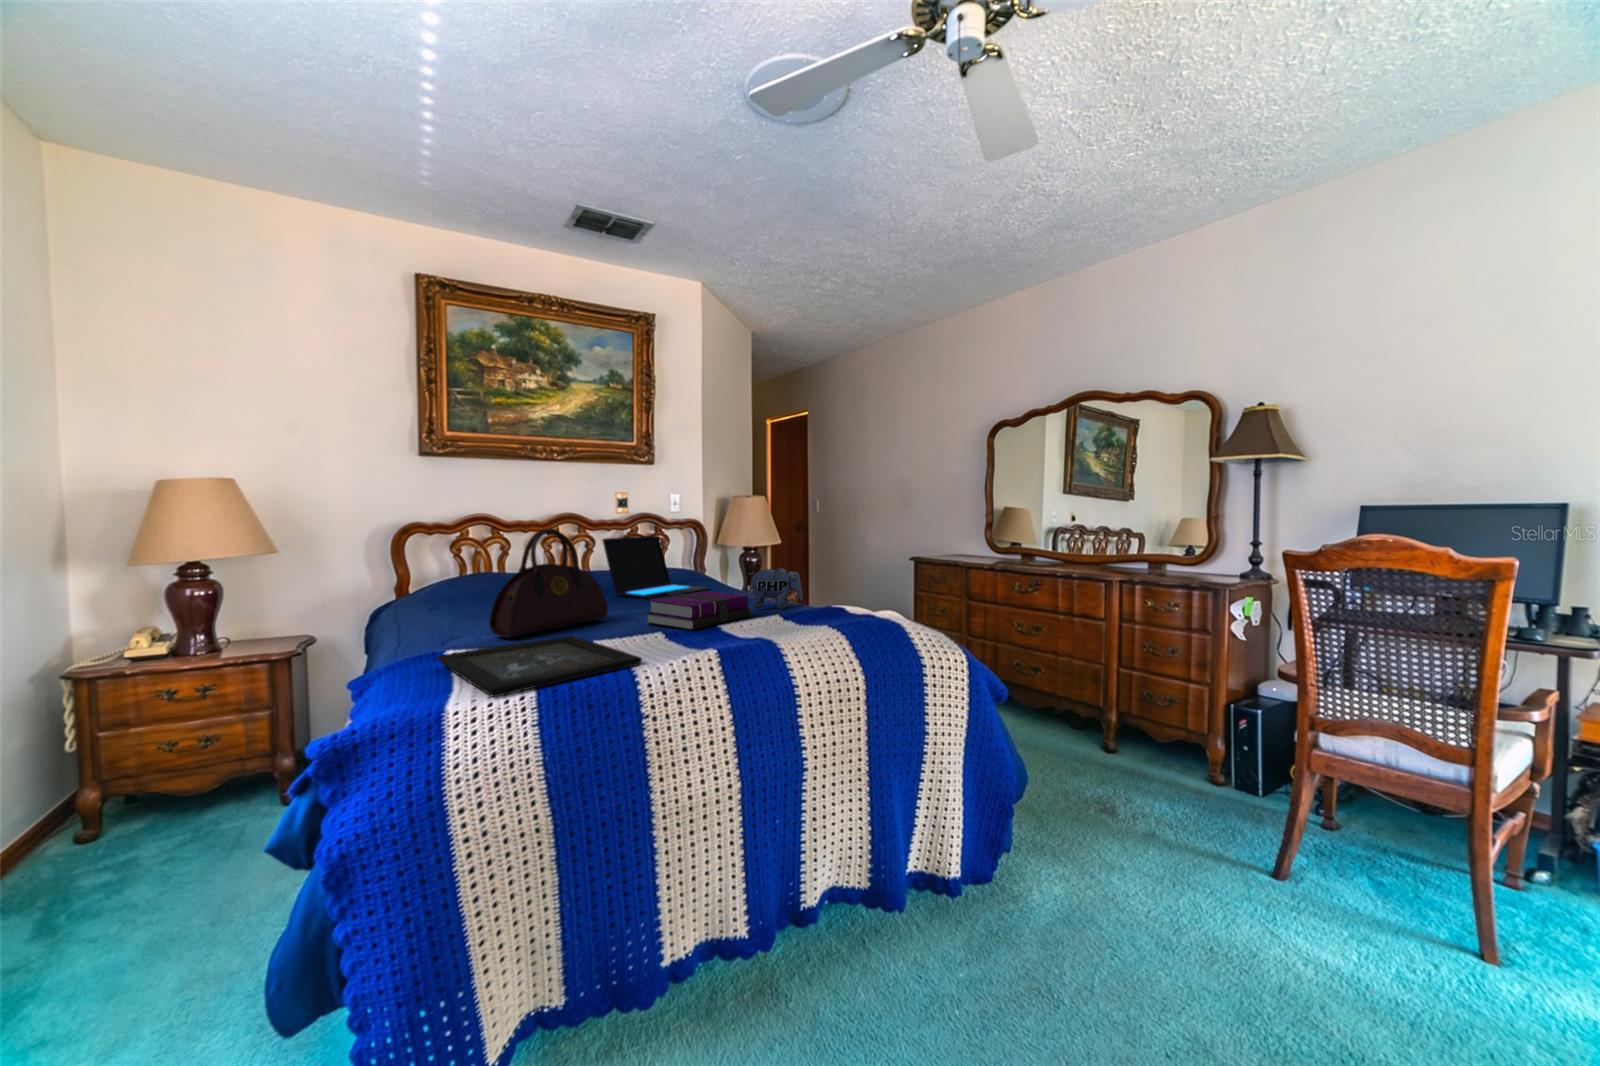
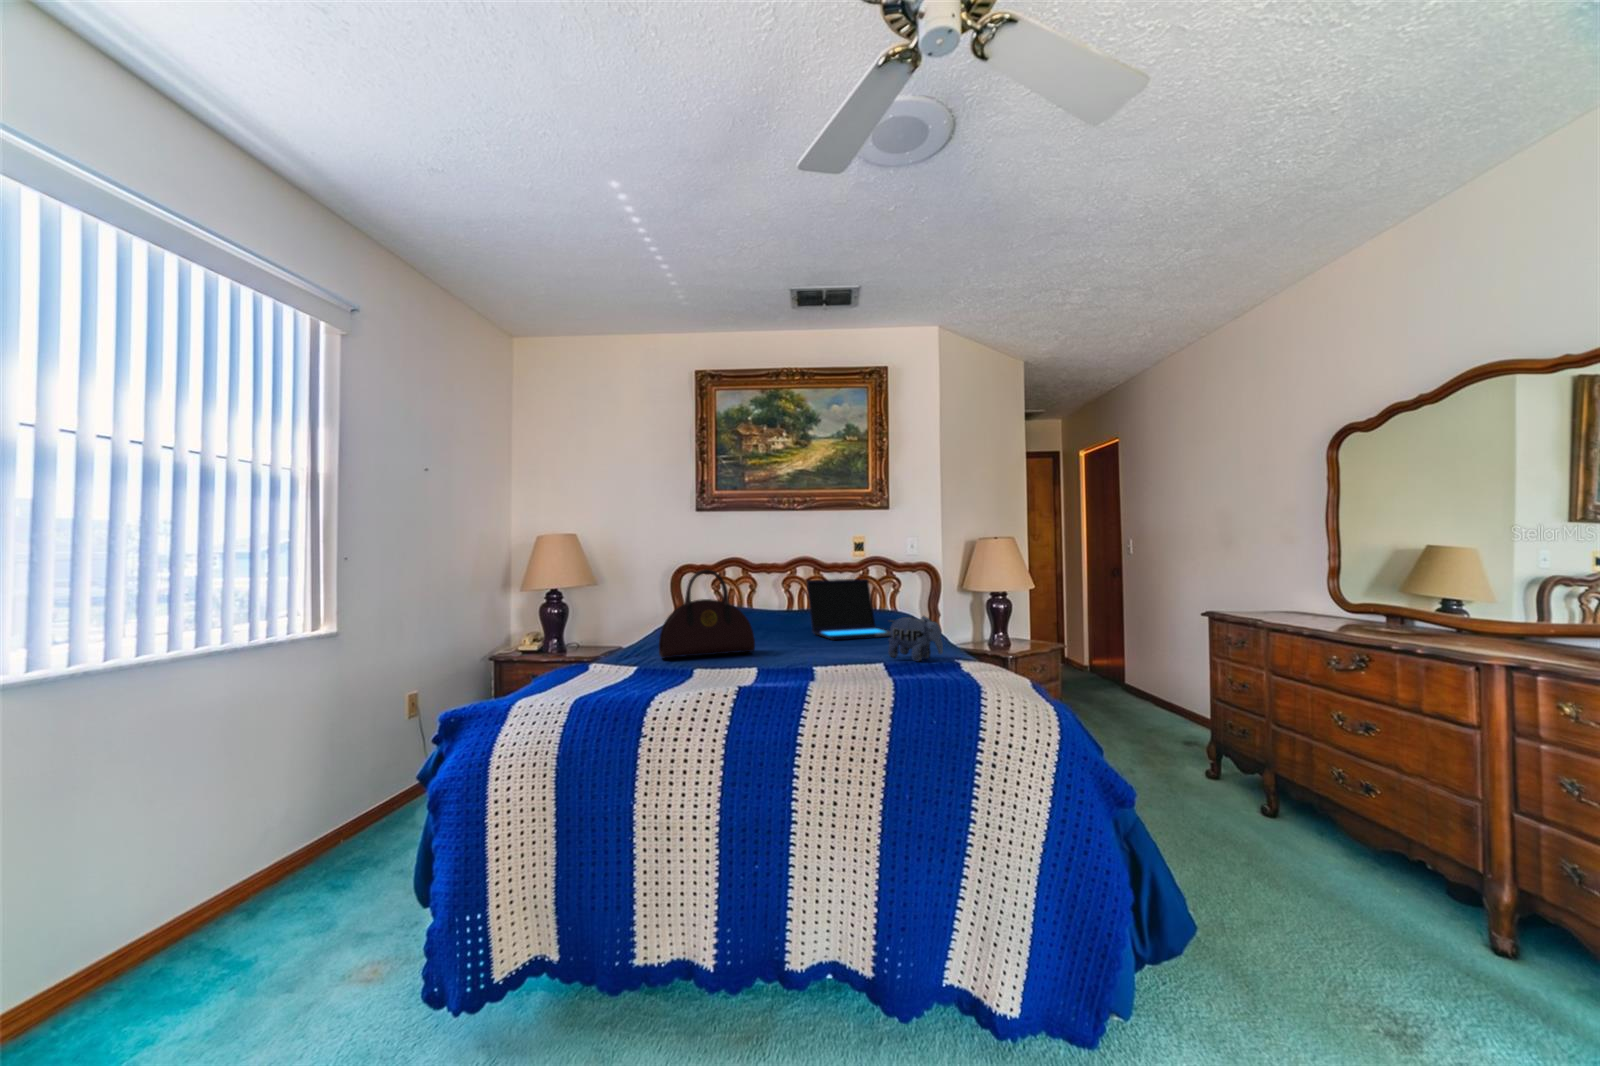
notebook: present [646,591,751,630] -> none [773,635,872,670]
tray: present [437,636,642,697] -> none [559,661,695,698]

